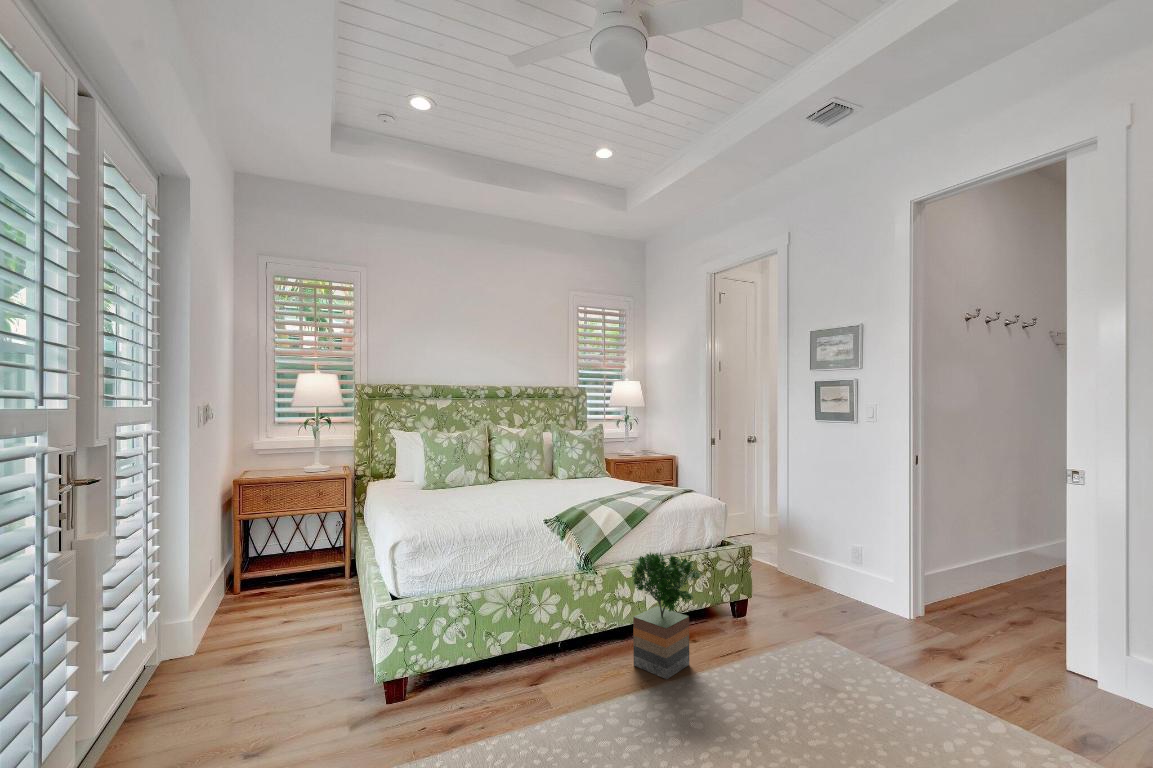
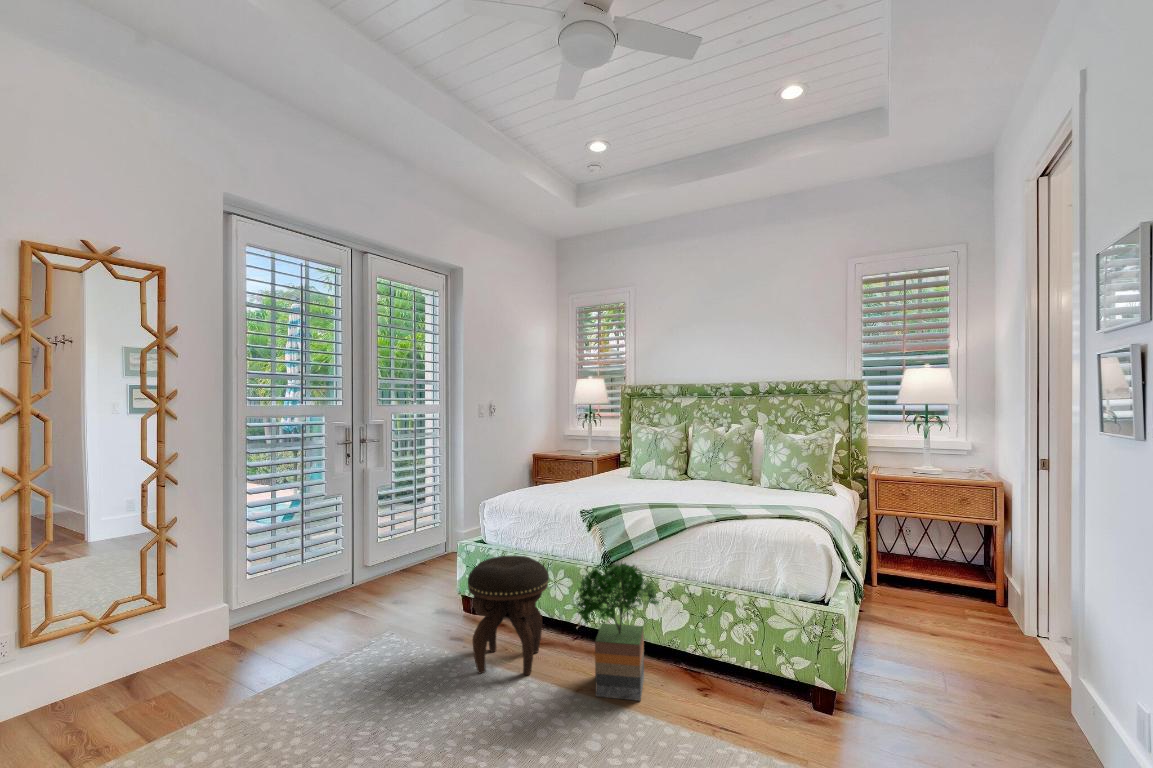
footstool: none [514,579,606,725] -> present [468,556,549,675]

